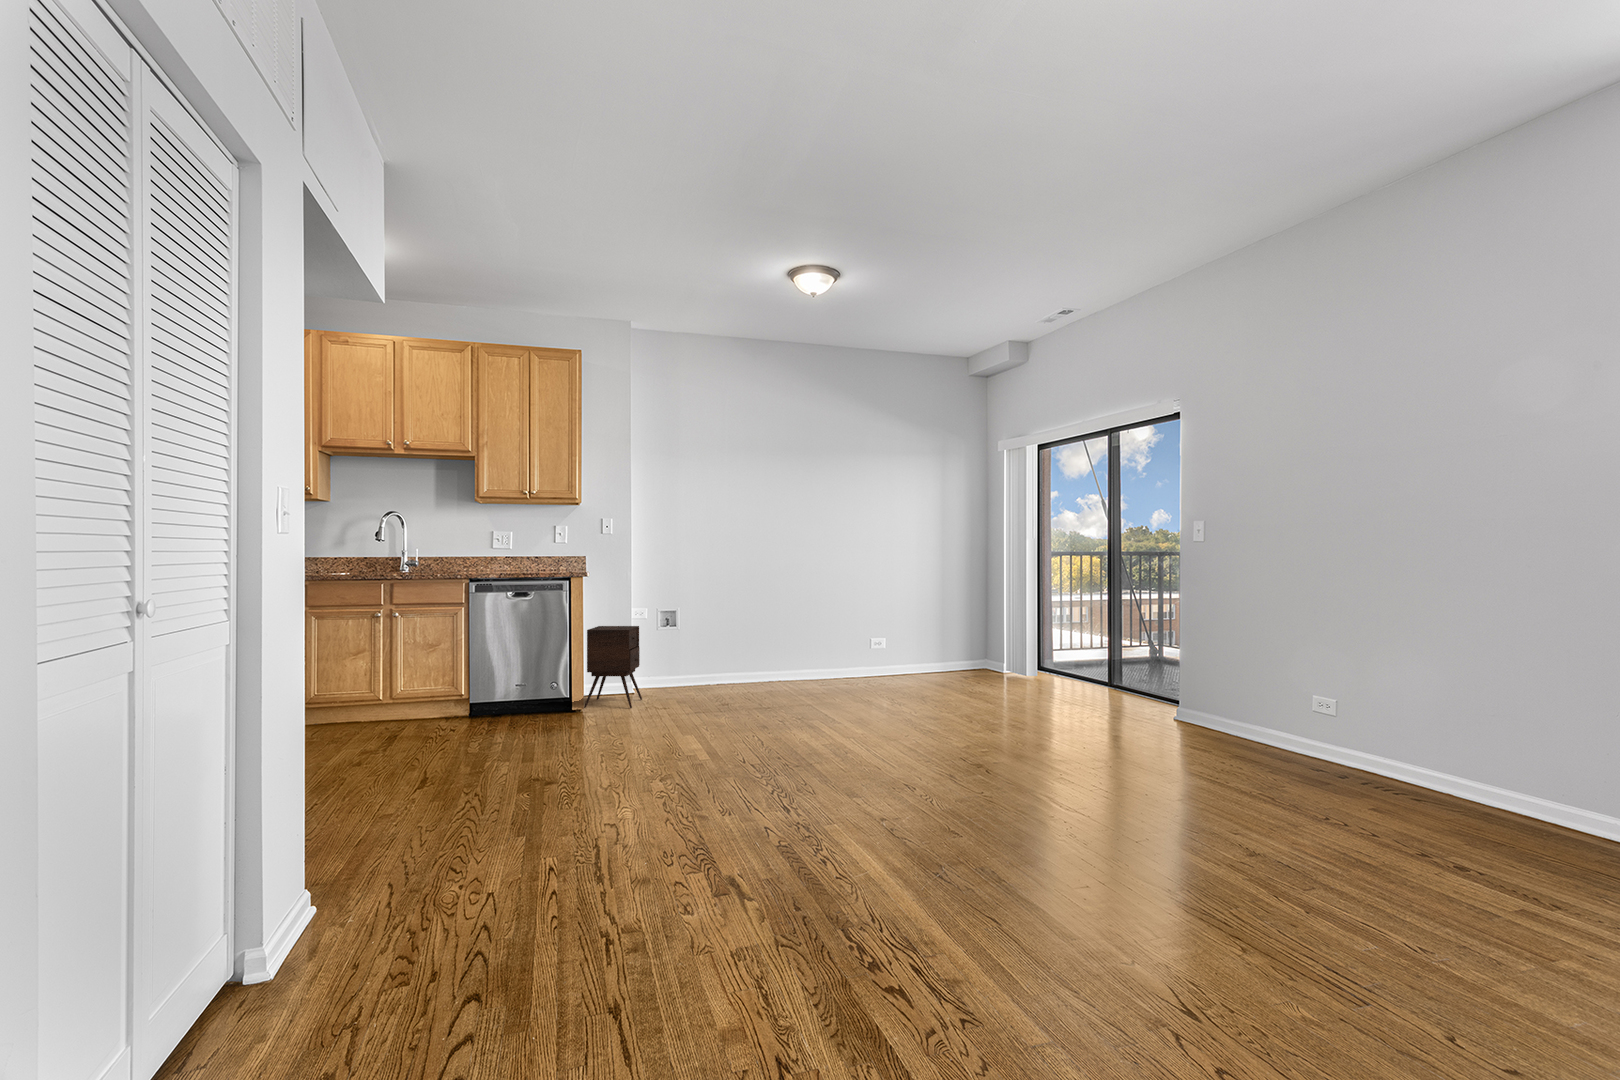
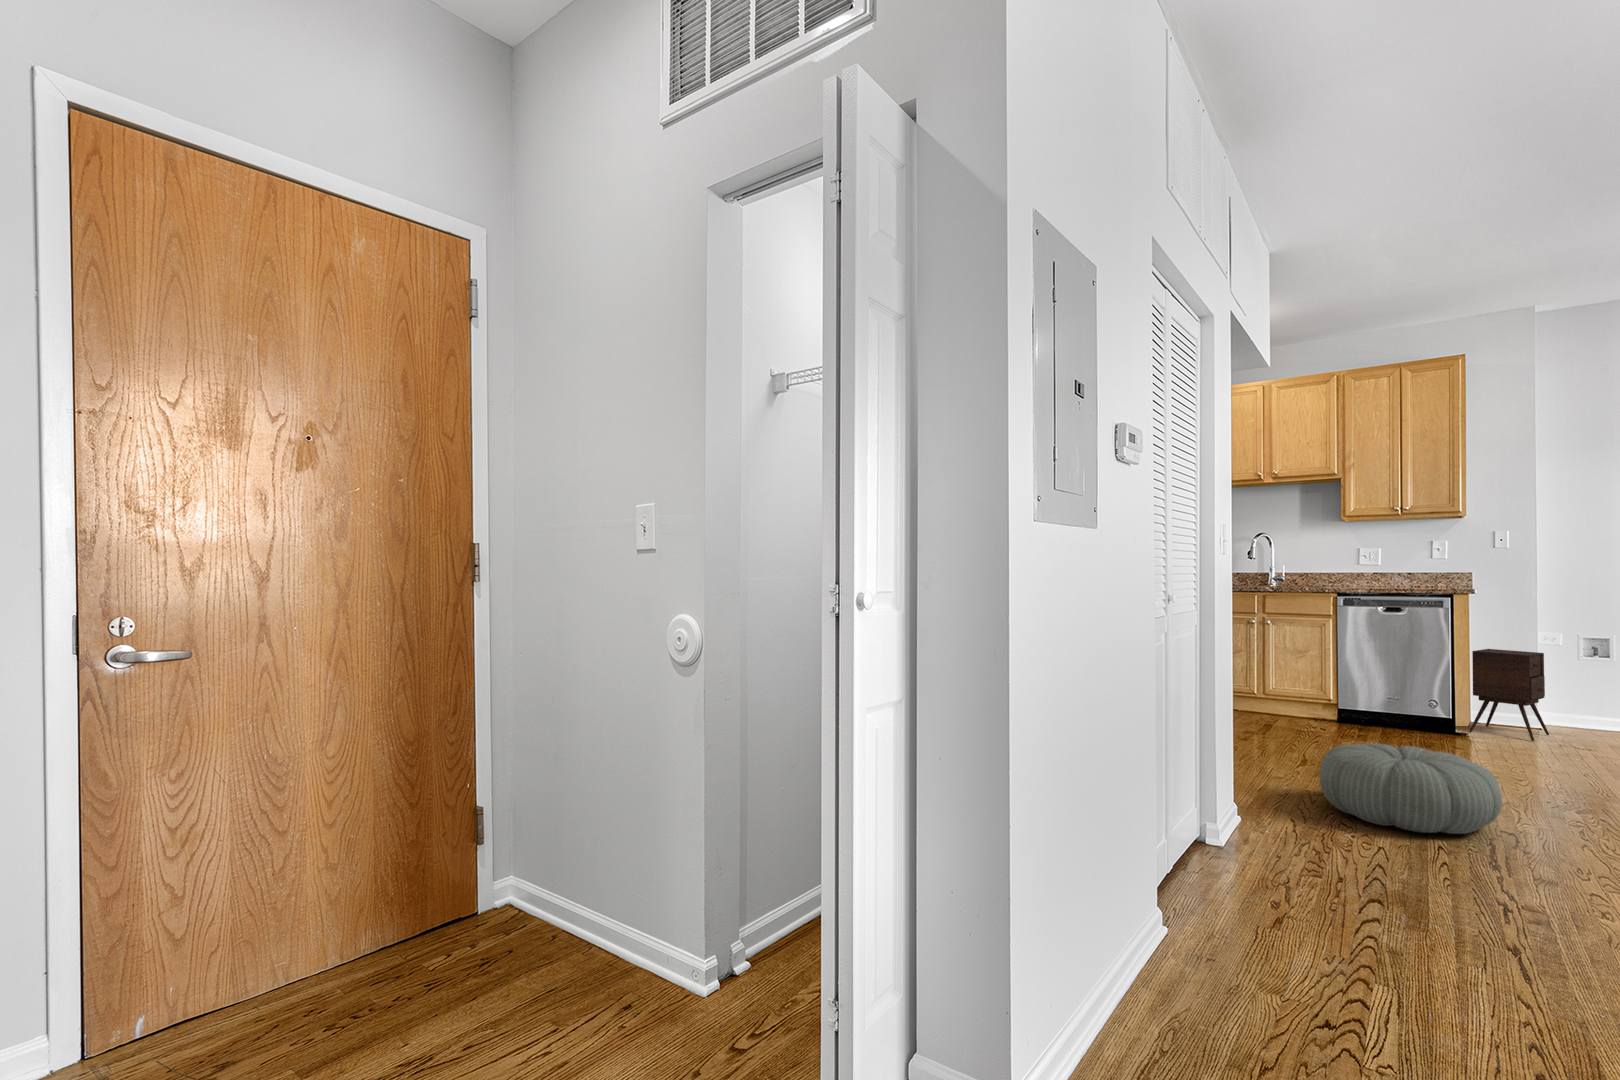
pouf: none [428,750,607,857] -> present [1319,743,1502,834]

